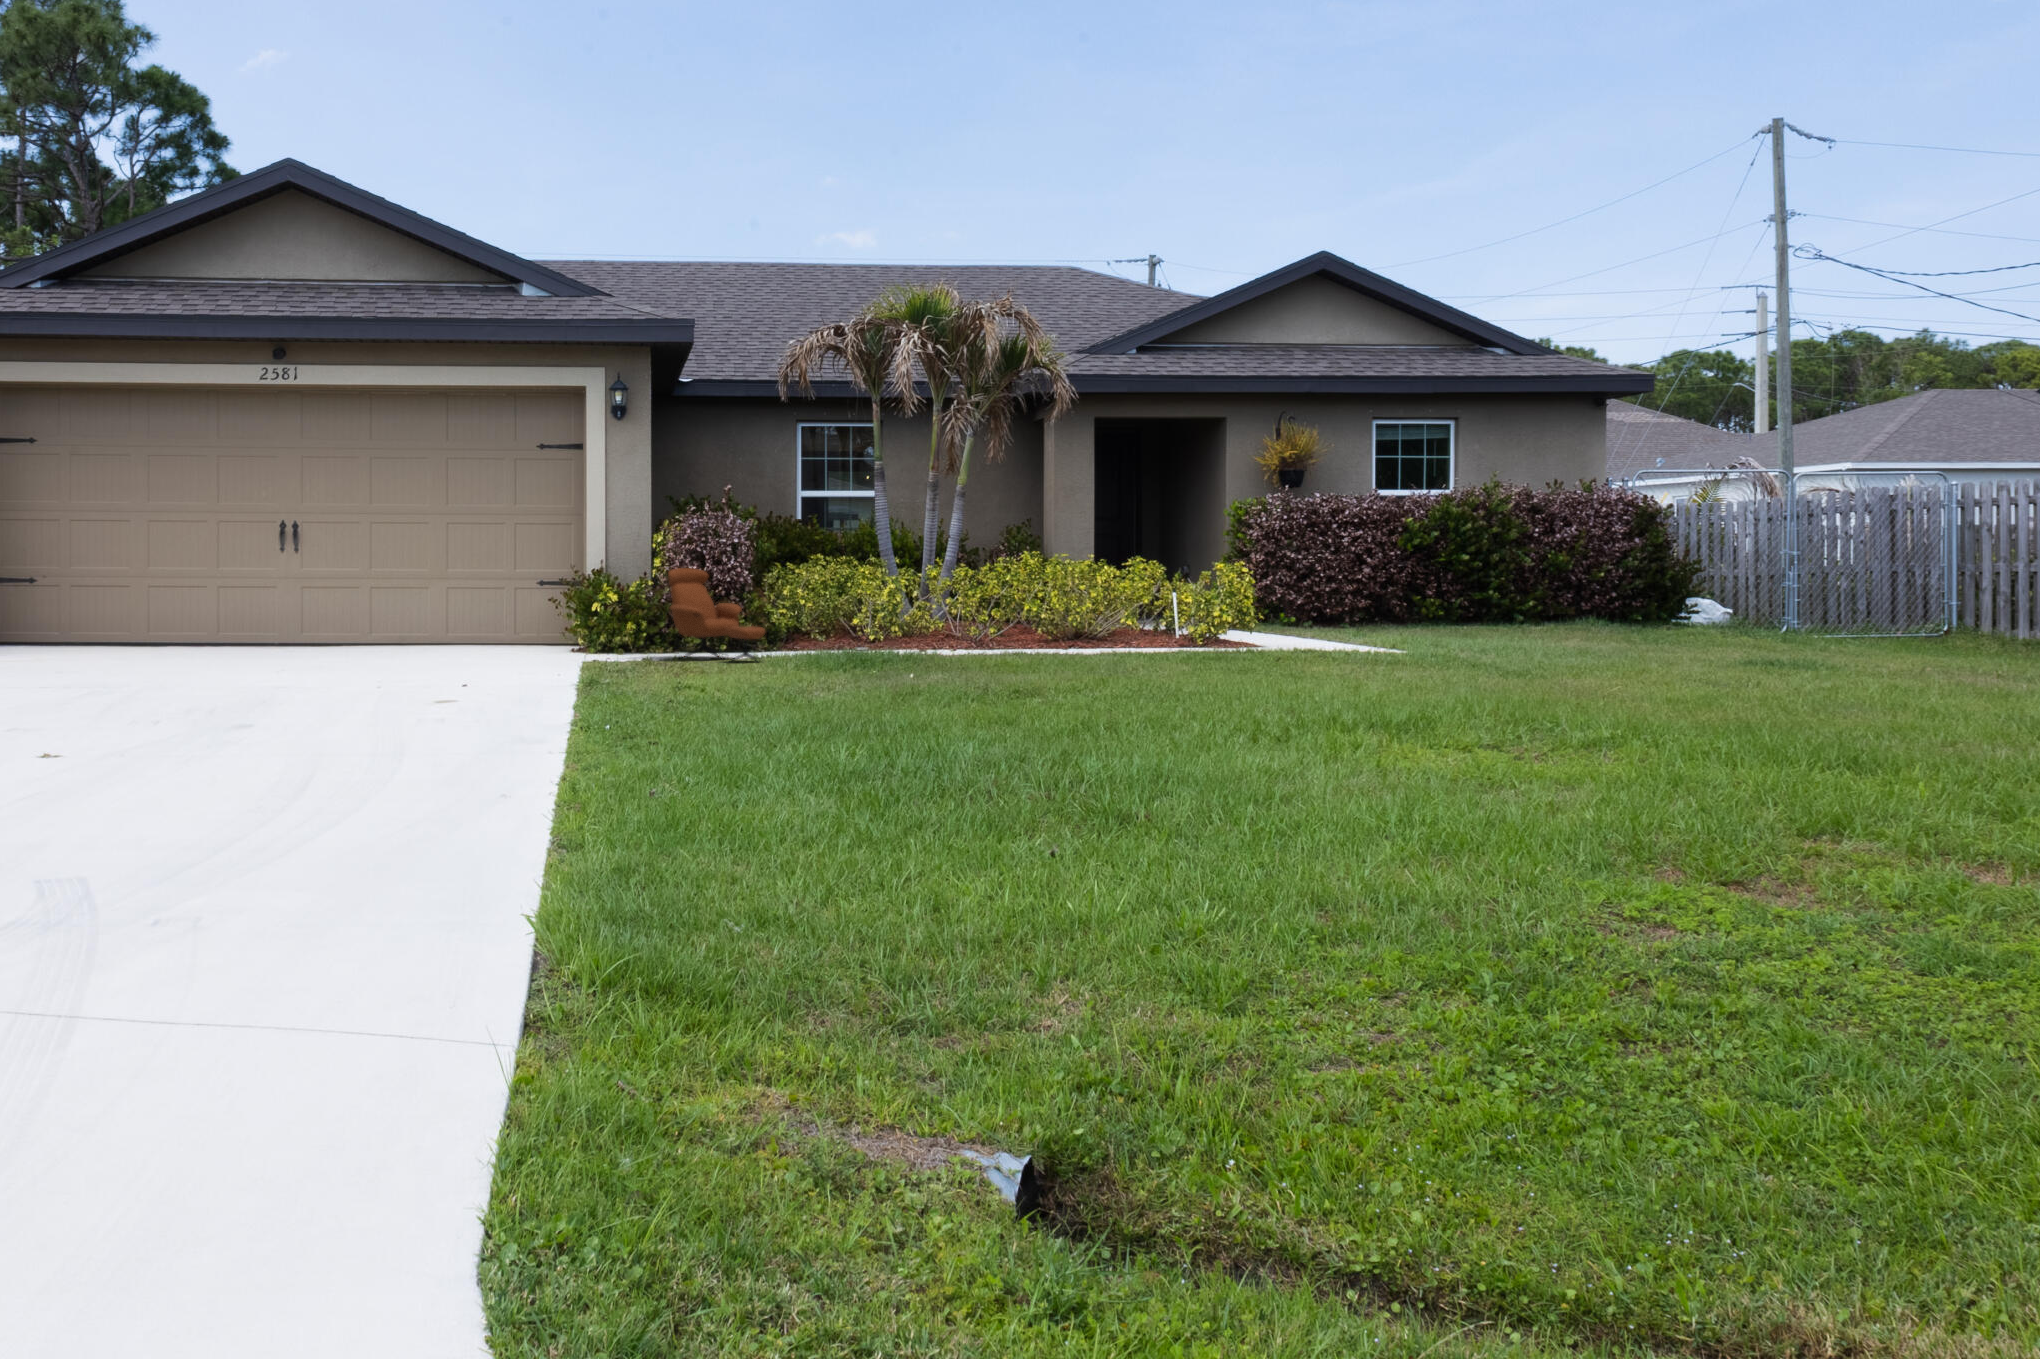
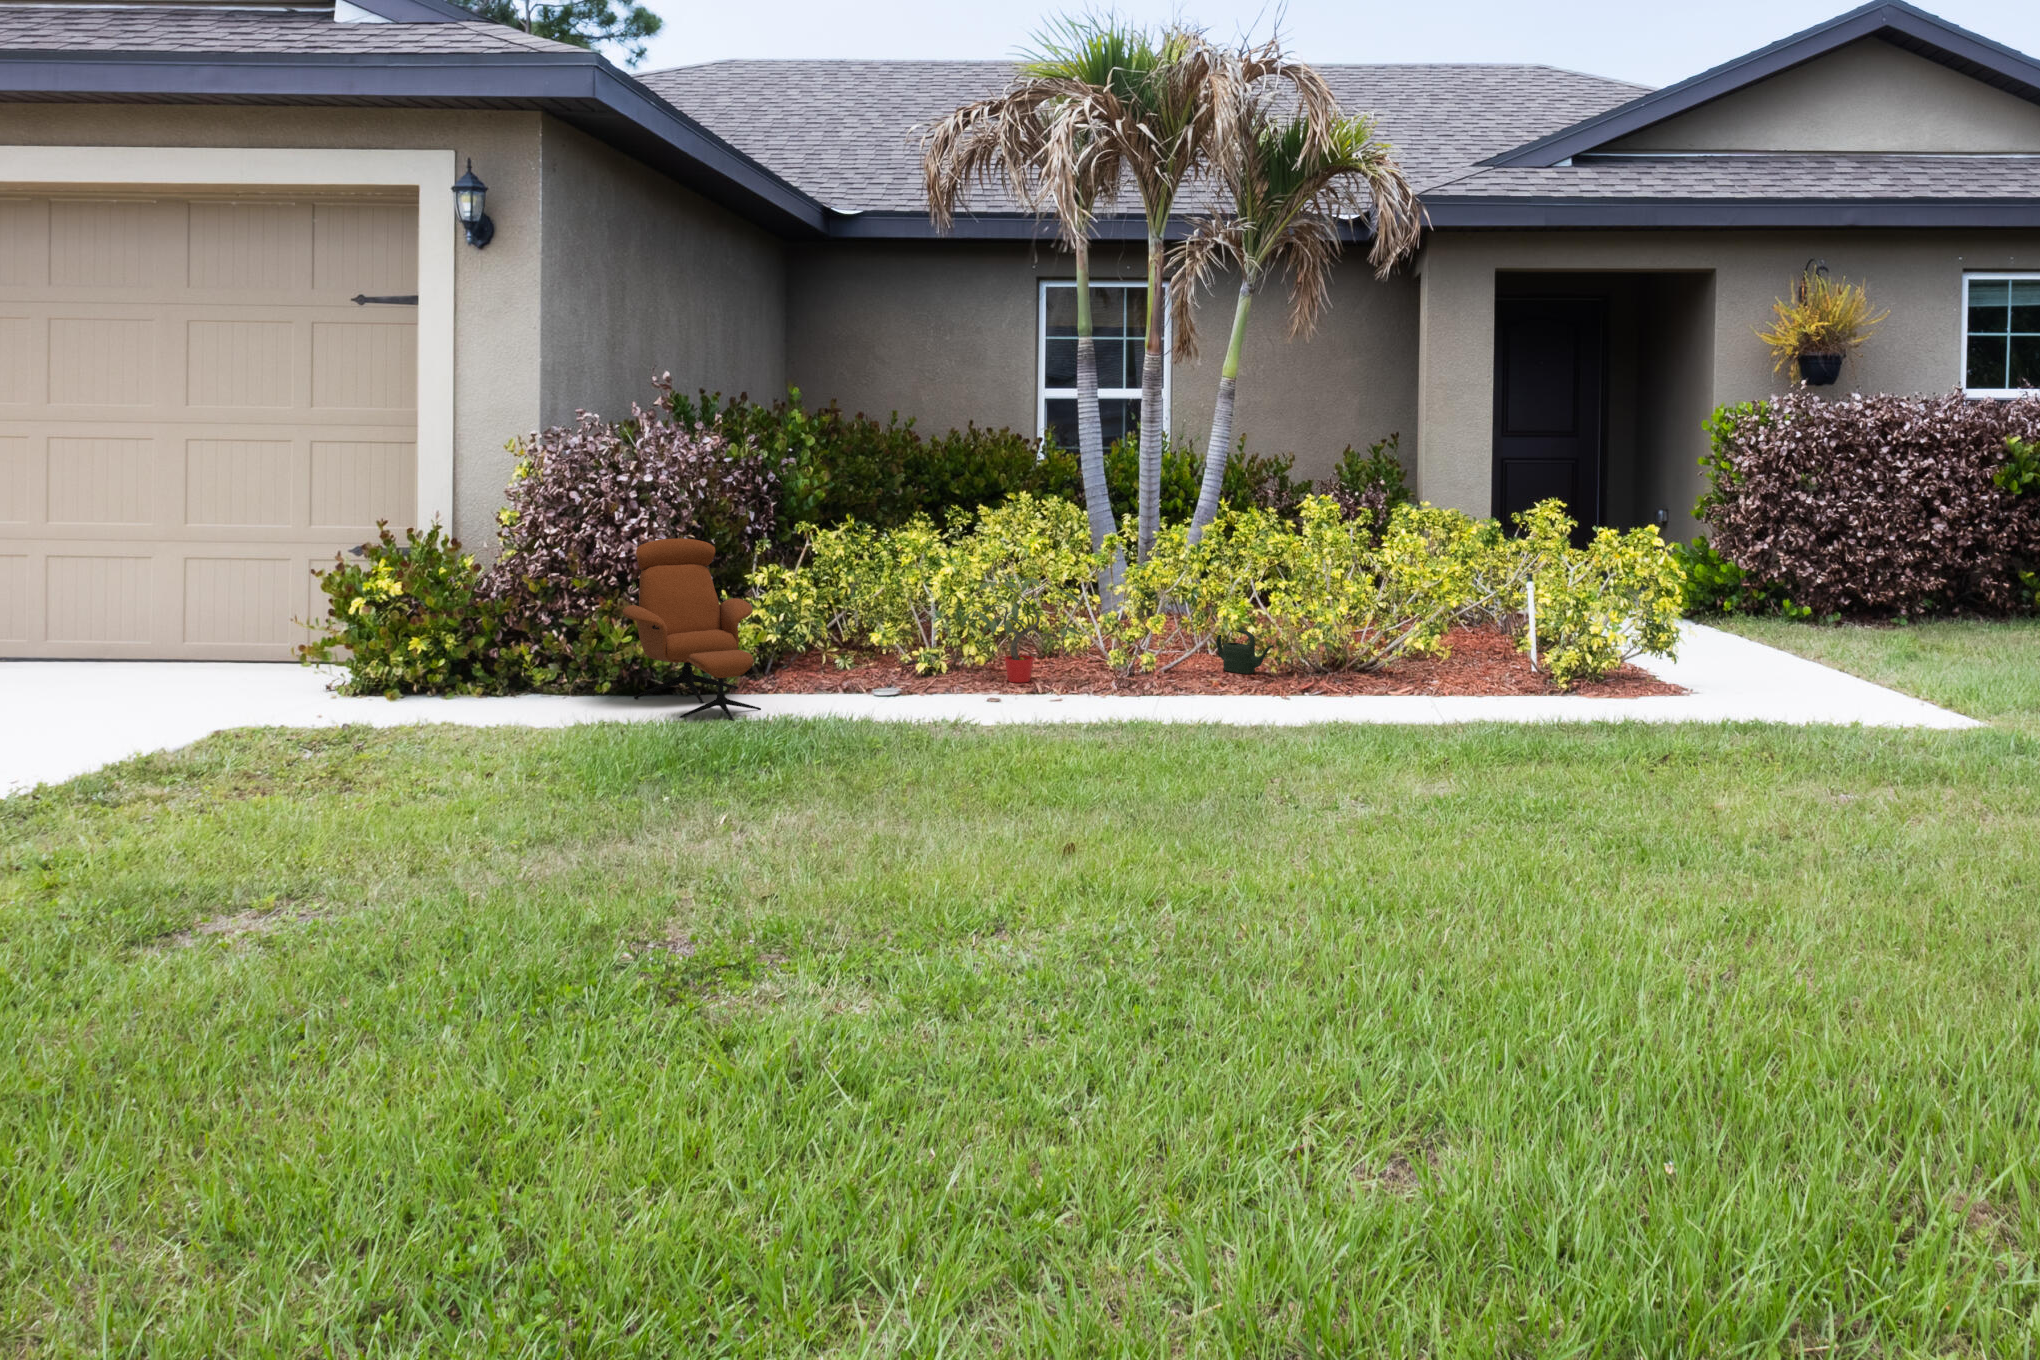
potted plant: none [846,591,923,653] -> present [961,577,1082,683]
watering can: none [983,623,1023,649] -> present [1216,630,1273,674]

